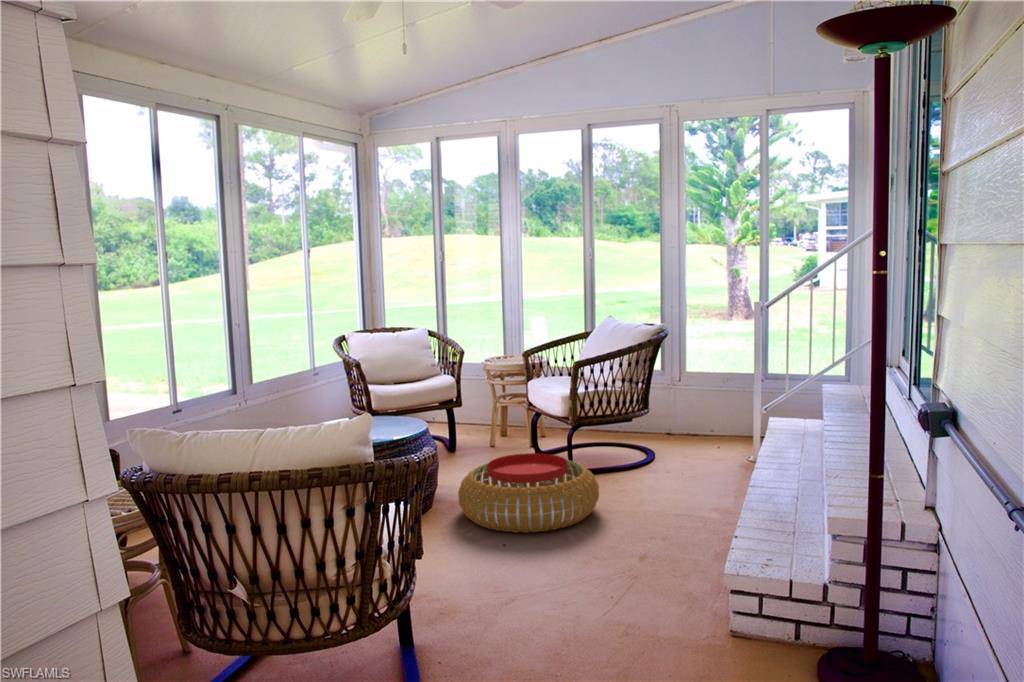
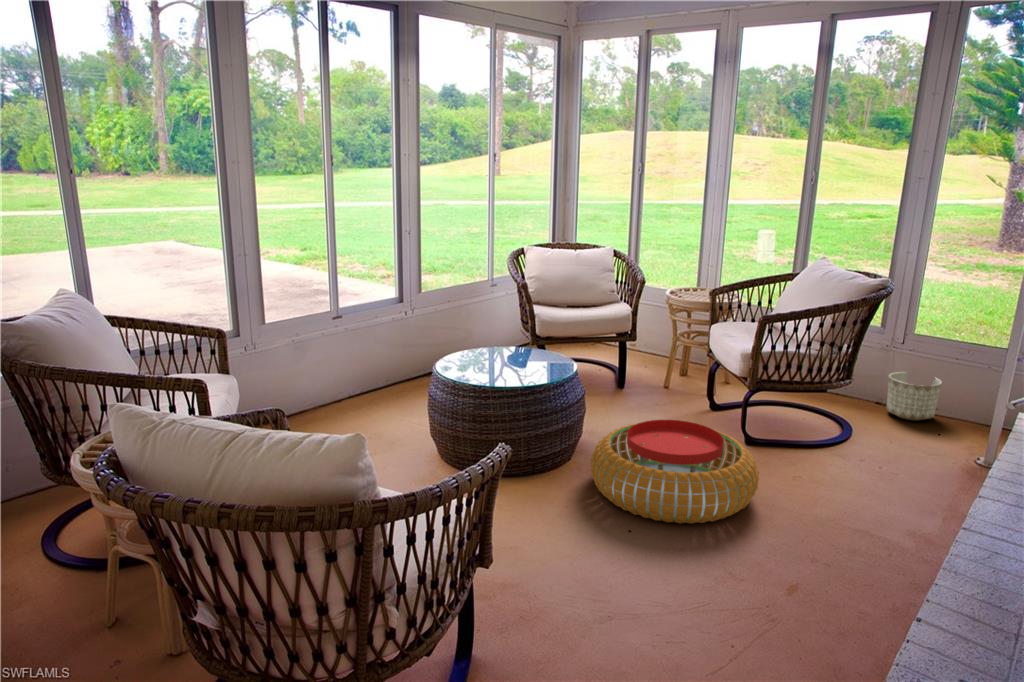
planter: none [672,404,712,442] -> present [887,372,942,421]

